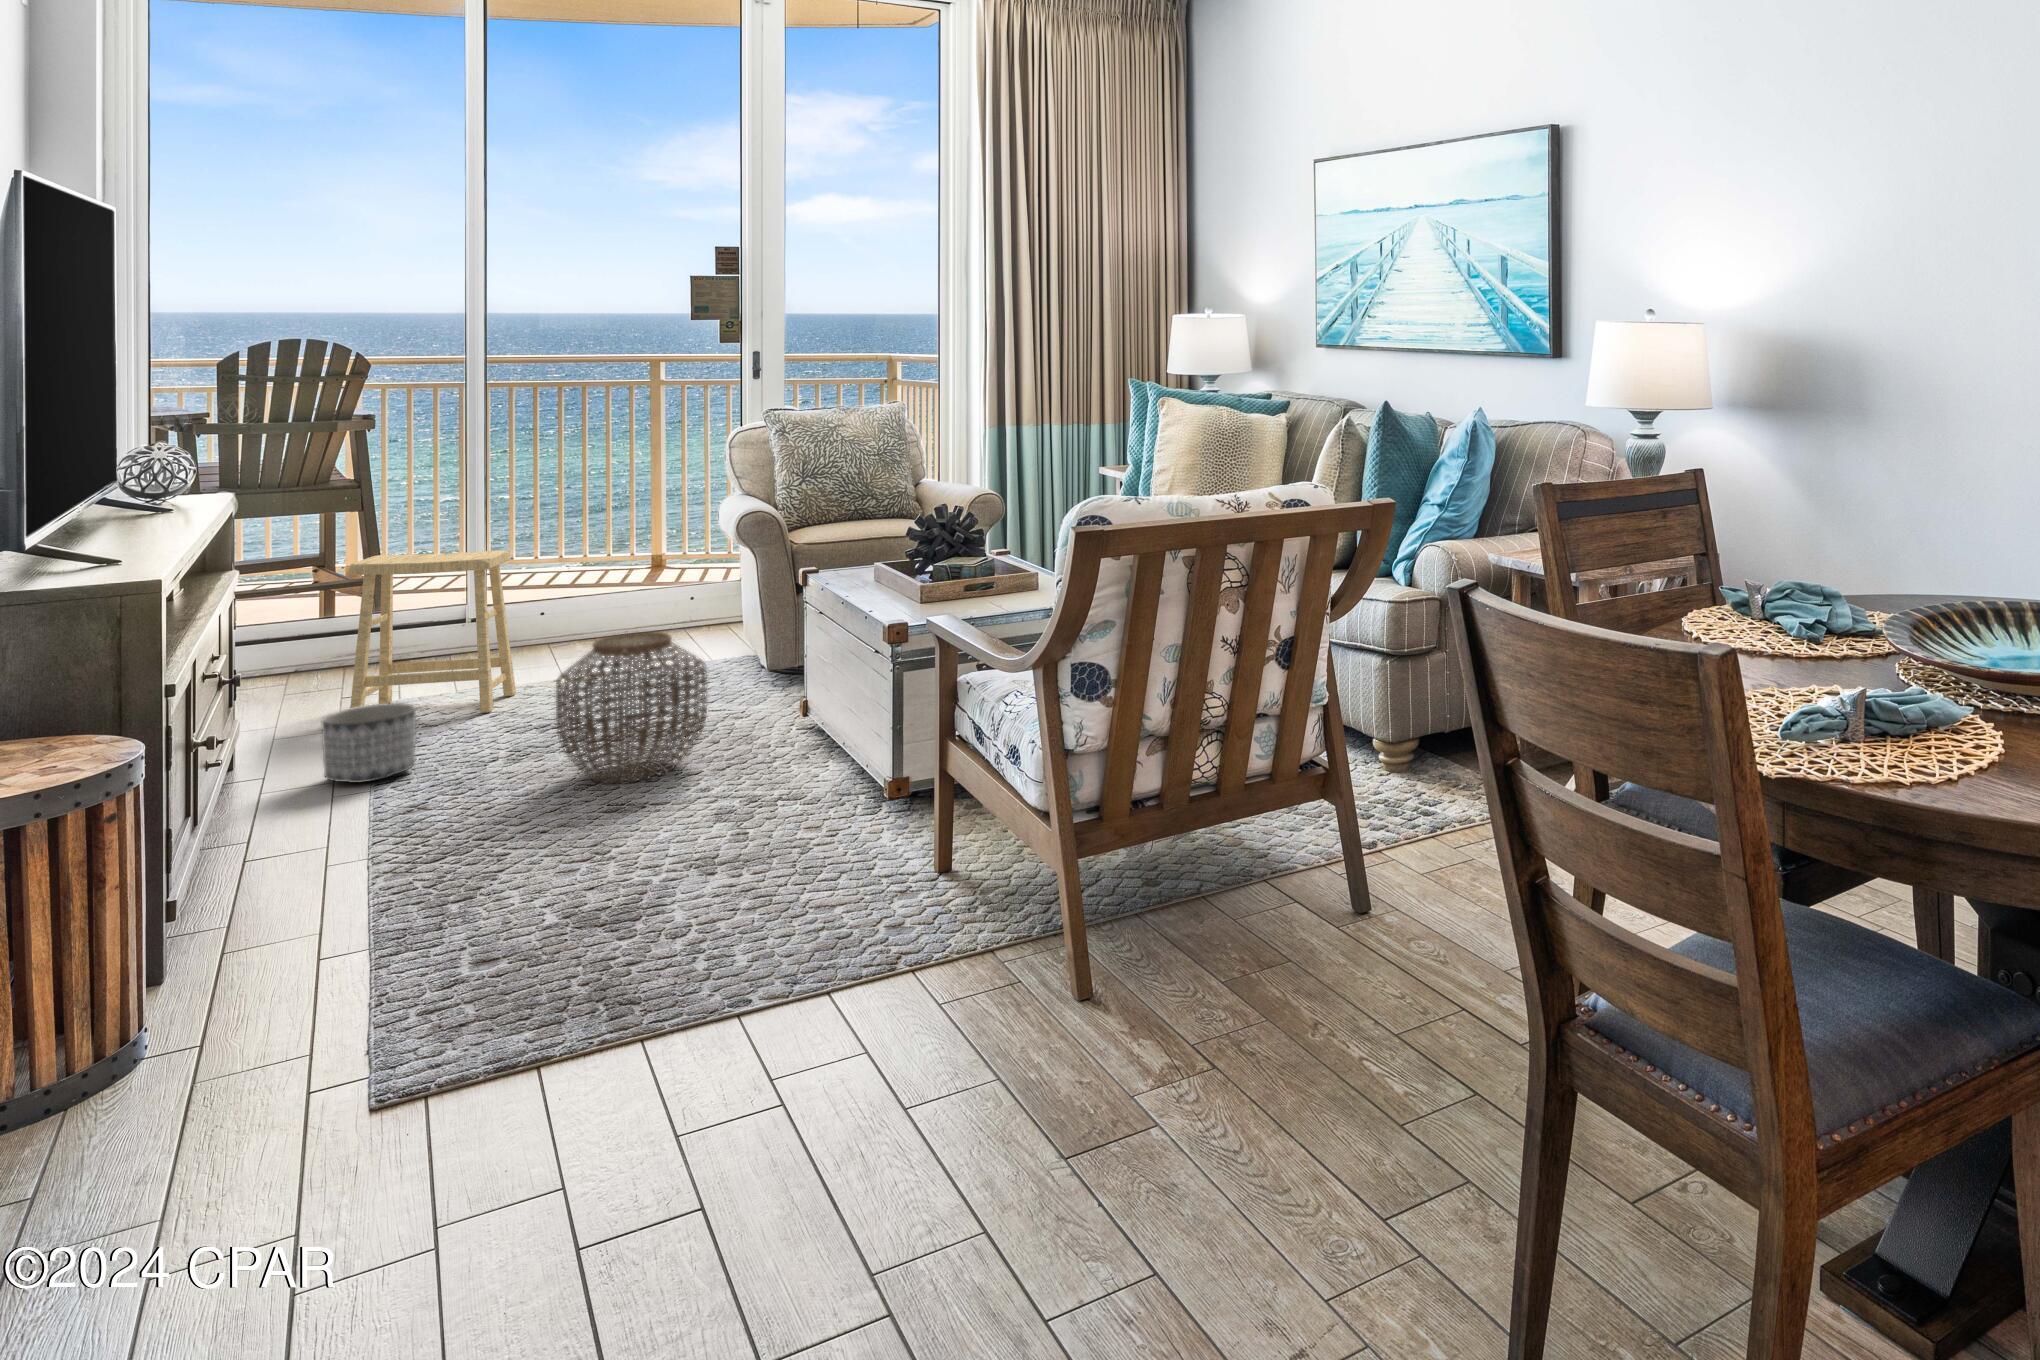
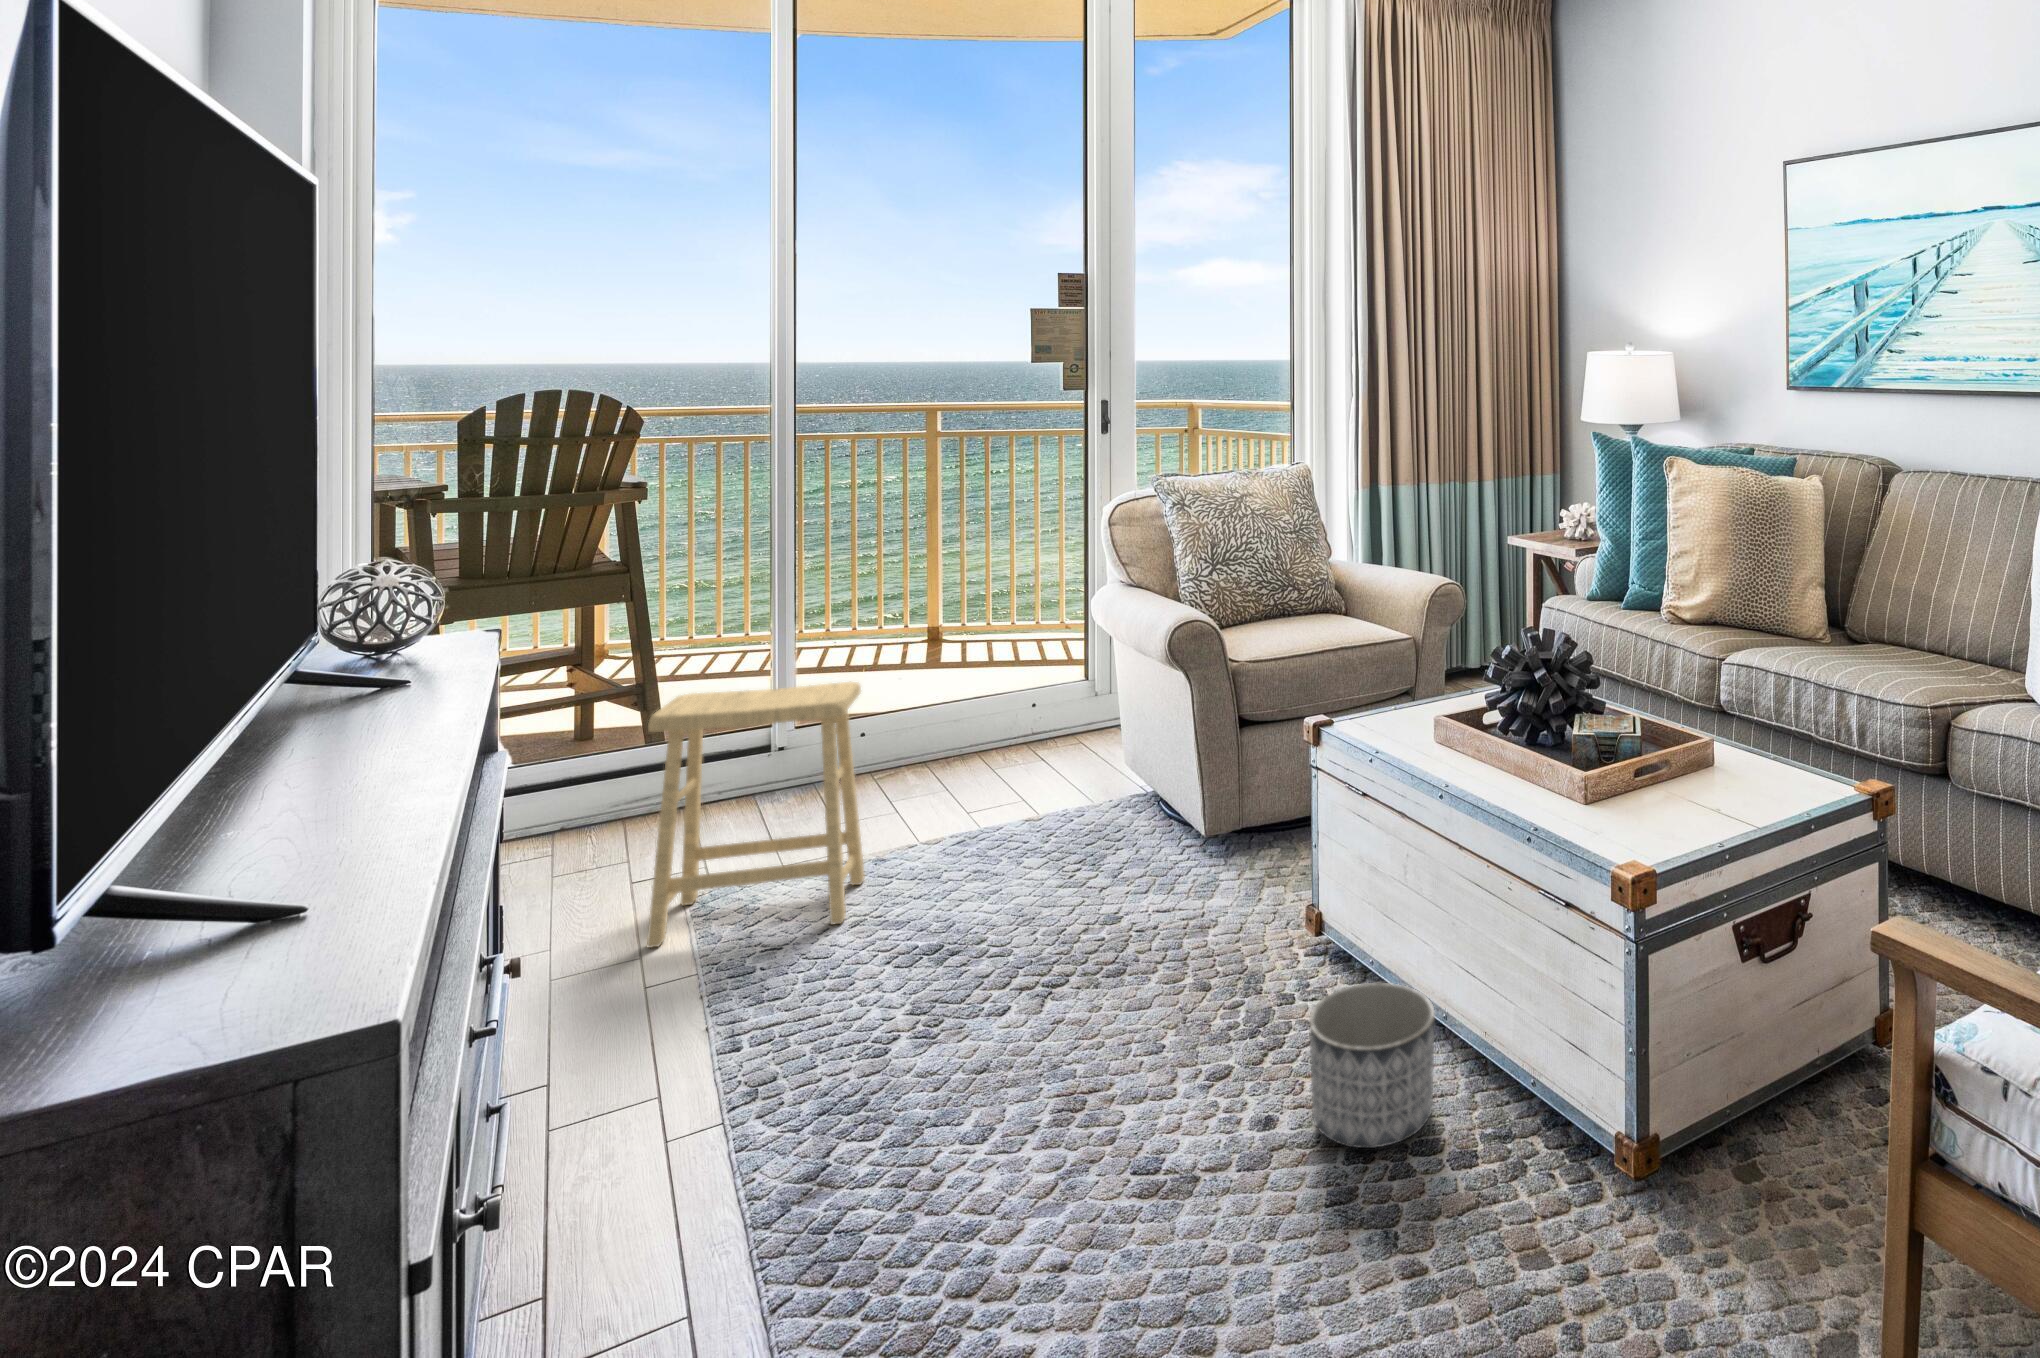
woven basket: present [556,632,707,783] -> none [1013,847,1229,1117]
planter: present [321,703,416,783] -> present [1309,983,1435,1148]

